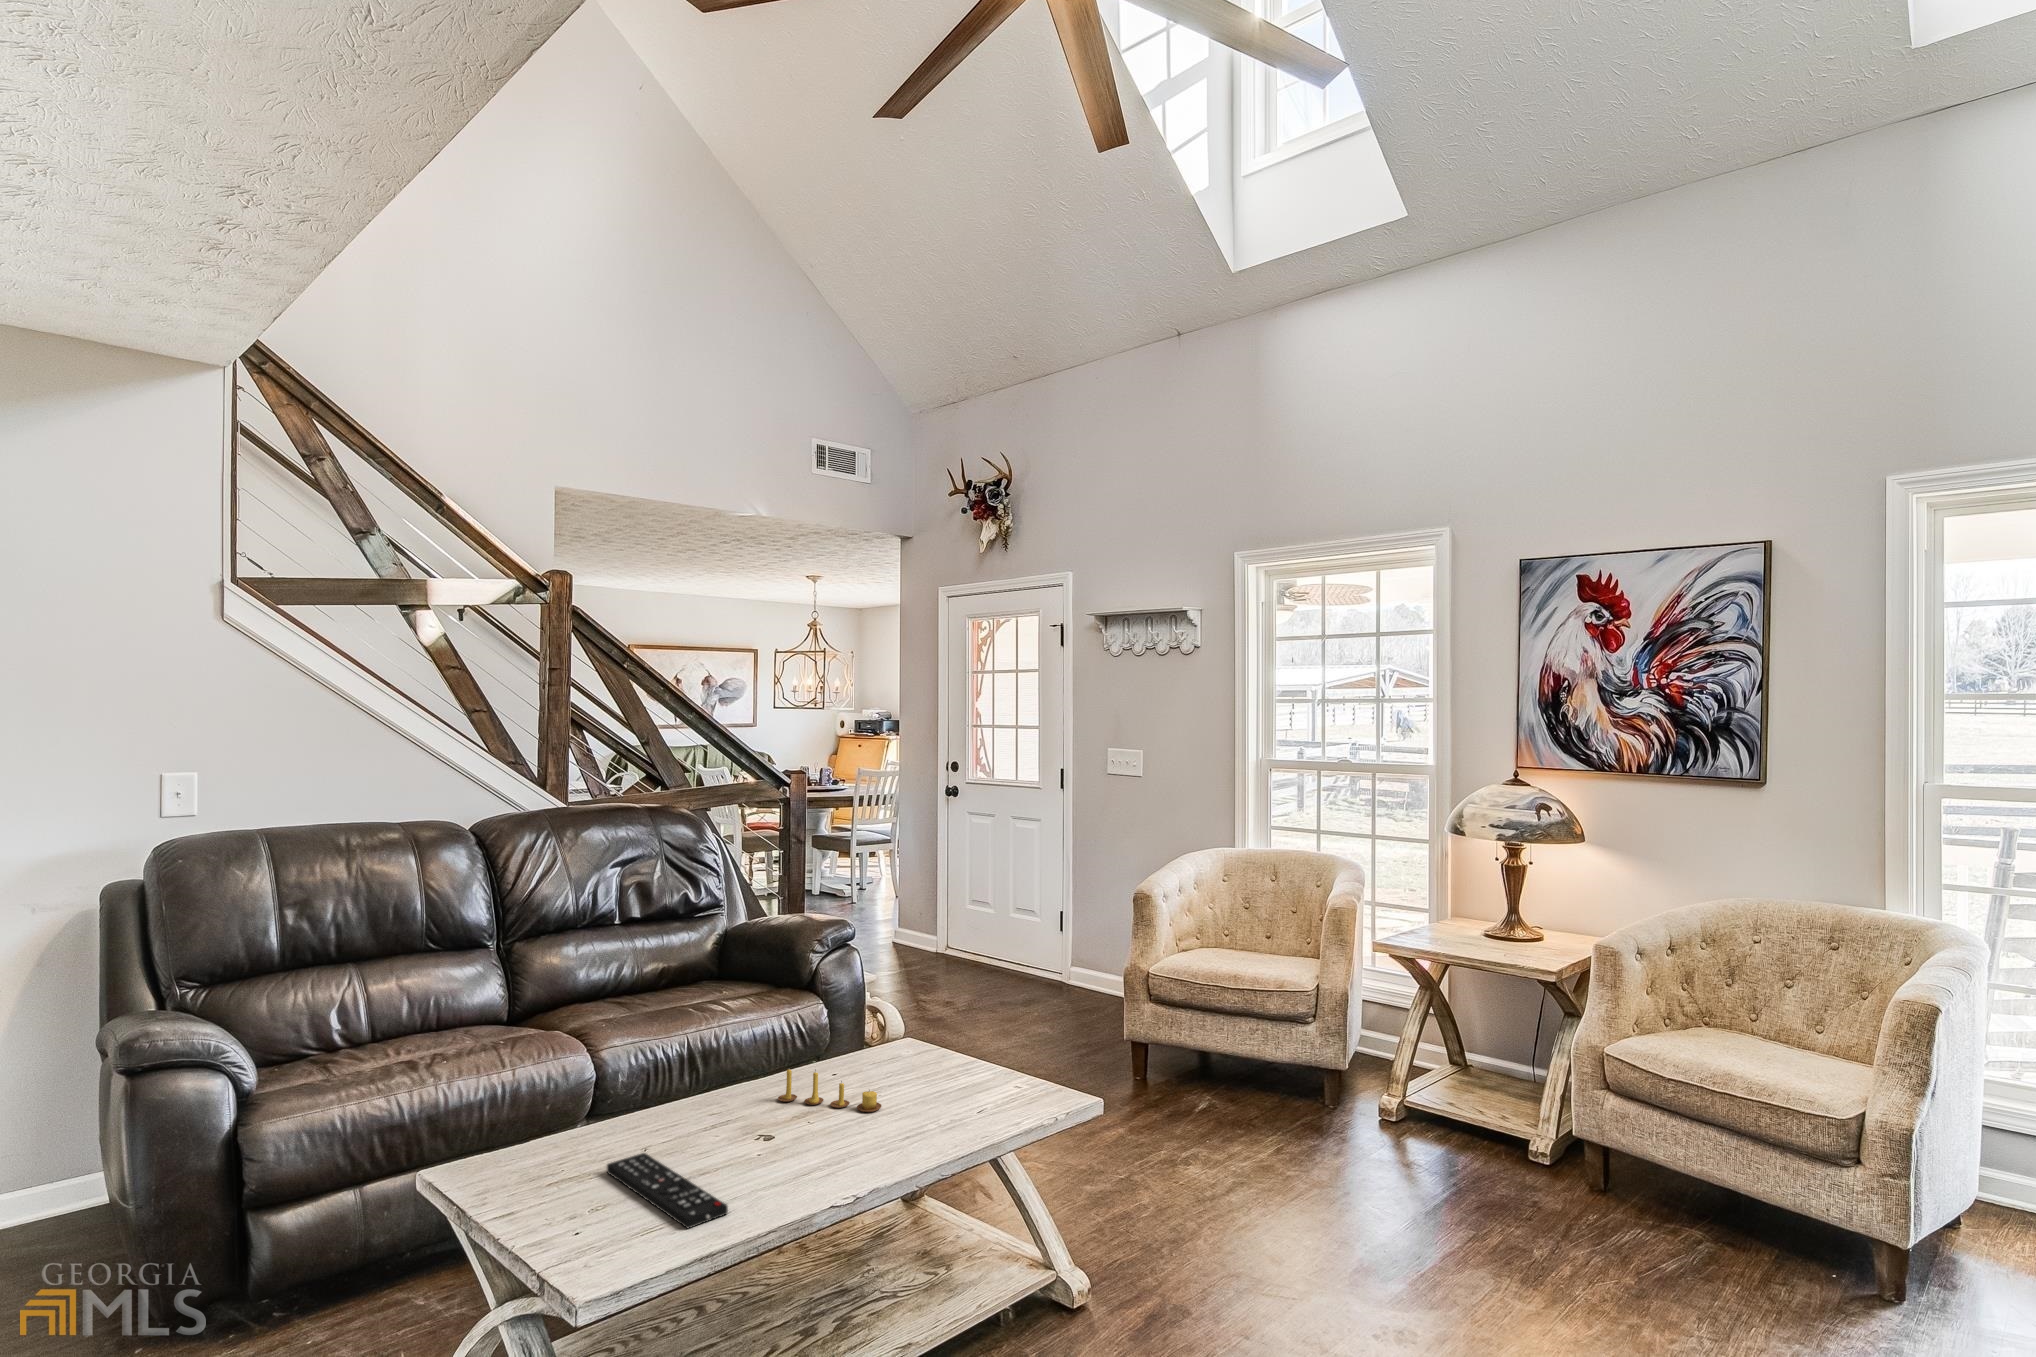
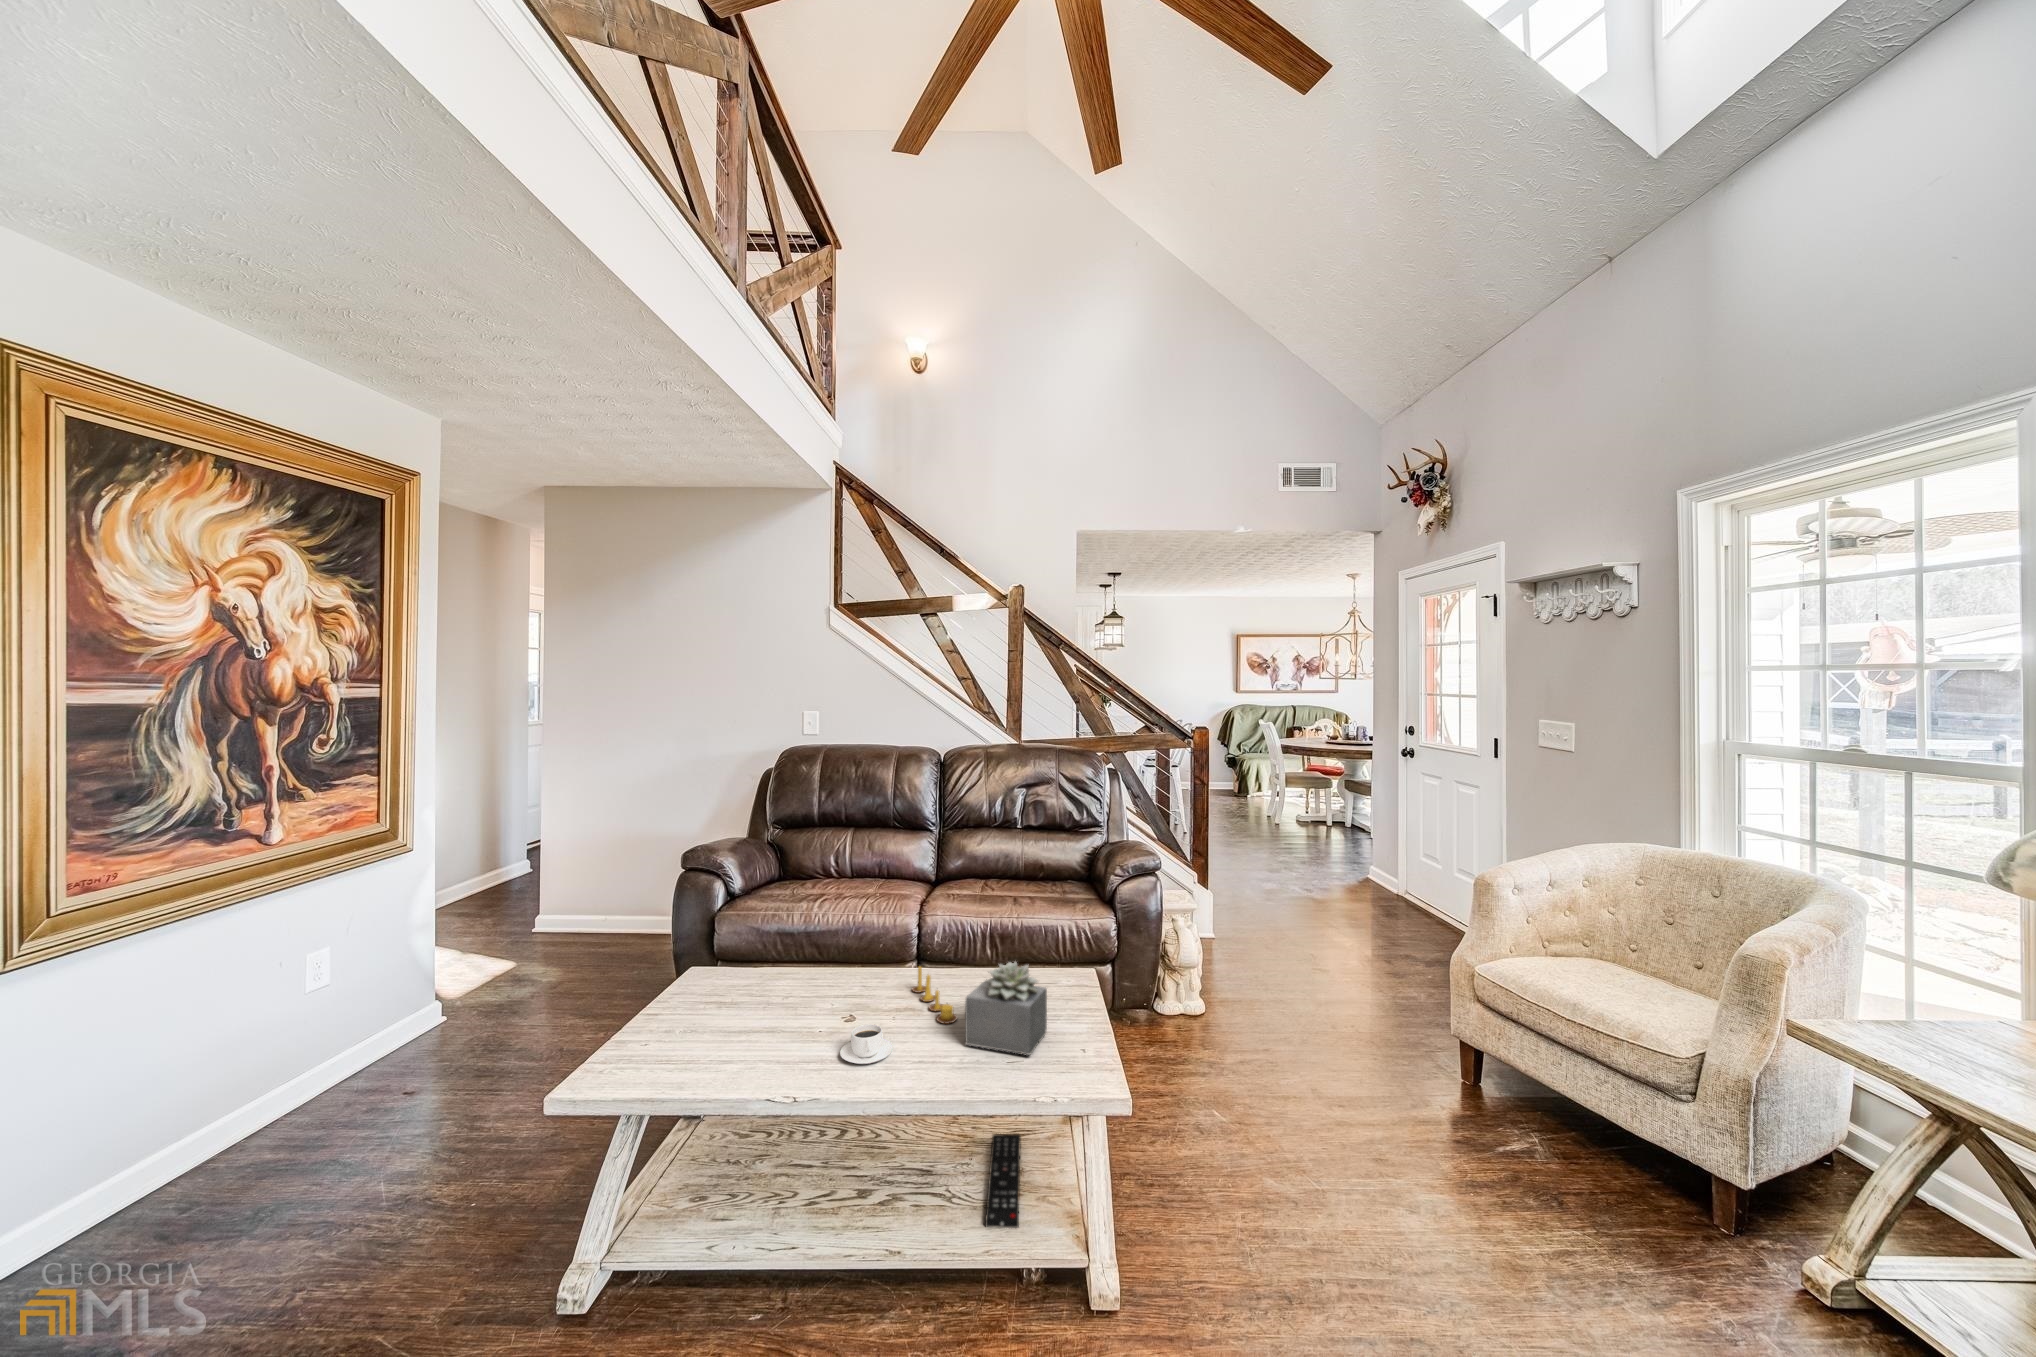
succulent plant: none [909,1018,998,1115] -> present [965,962,1047,1055]
coffee cup: none [825,1119,885,1161] -> present [840,1024,893,1064]
remote control: present [607,1153,728,1229] -> present [985,1134,1021,1228]

